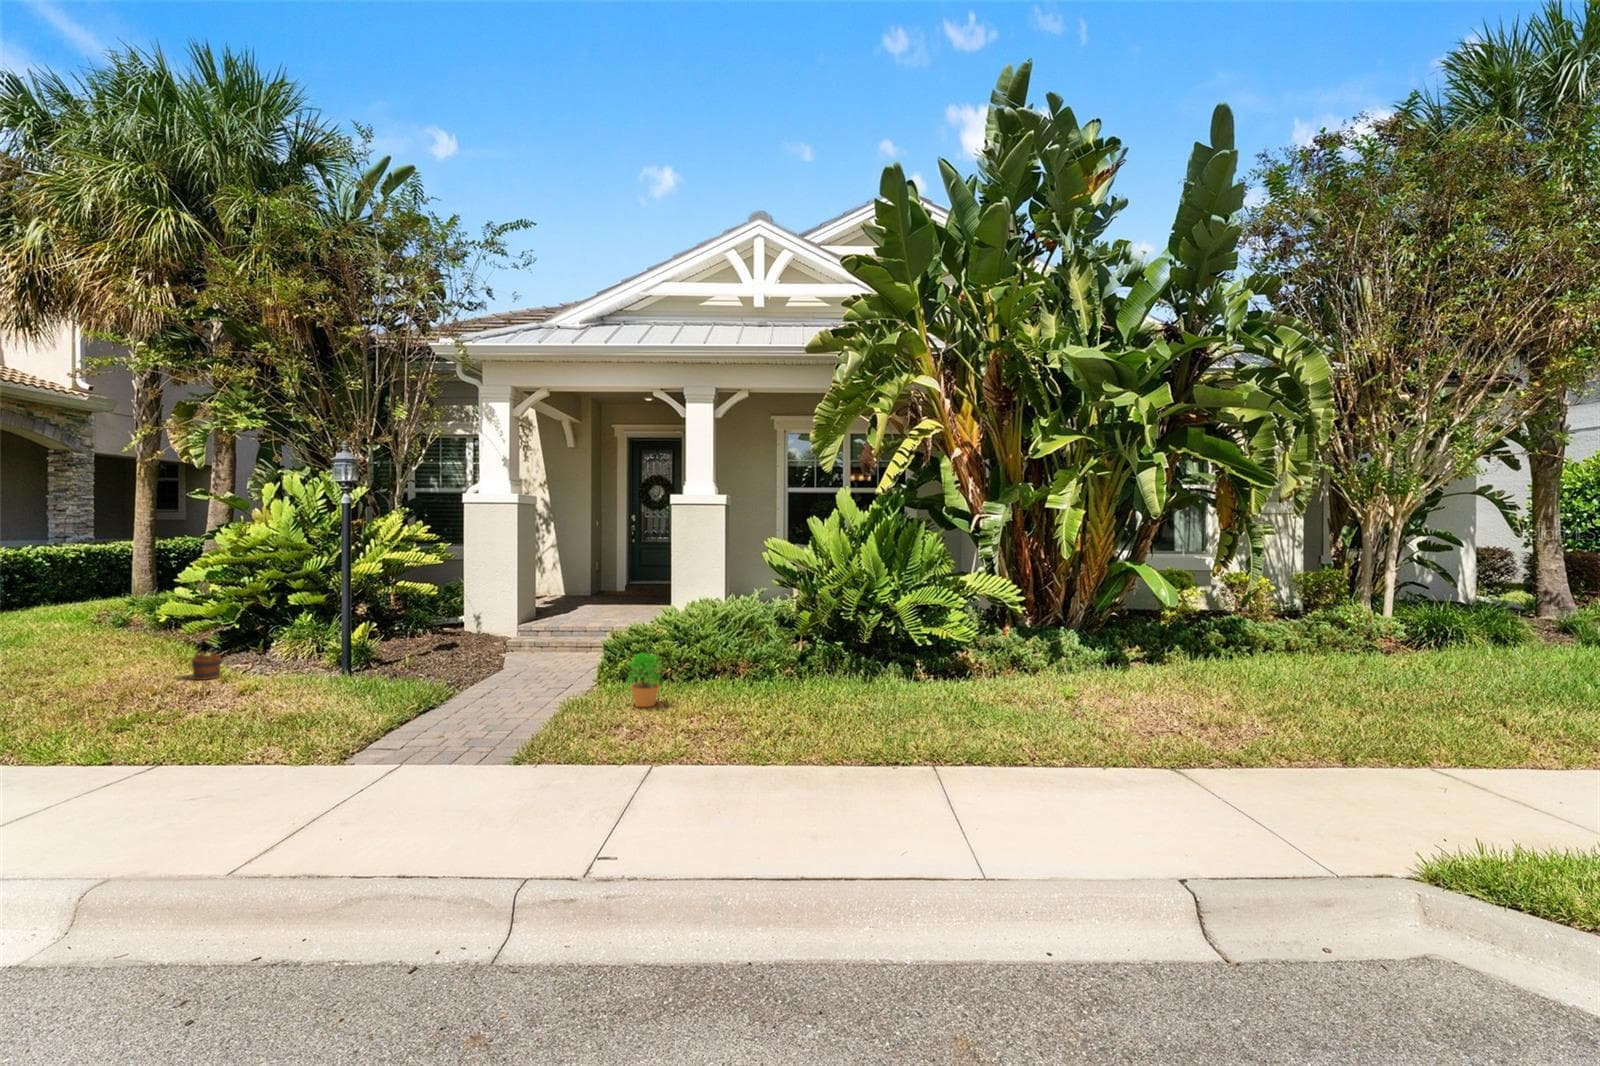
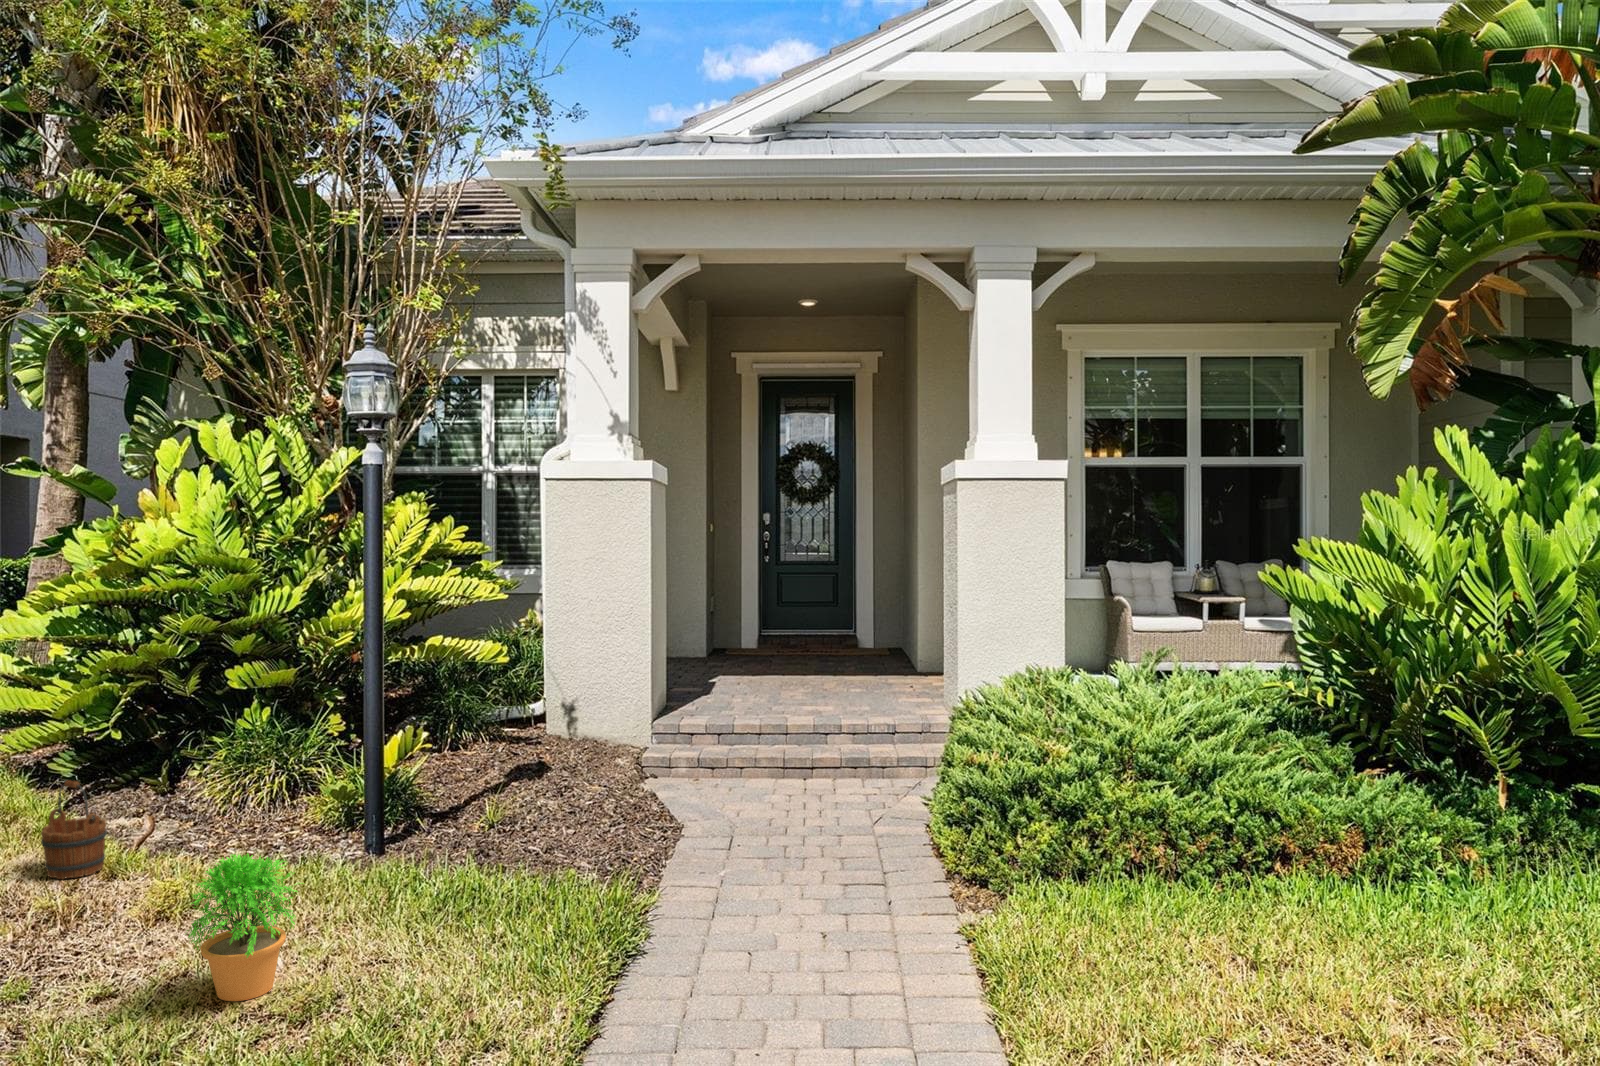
potted plant: present [627,653,662,707] -> present [187,853,298,1001]

